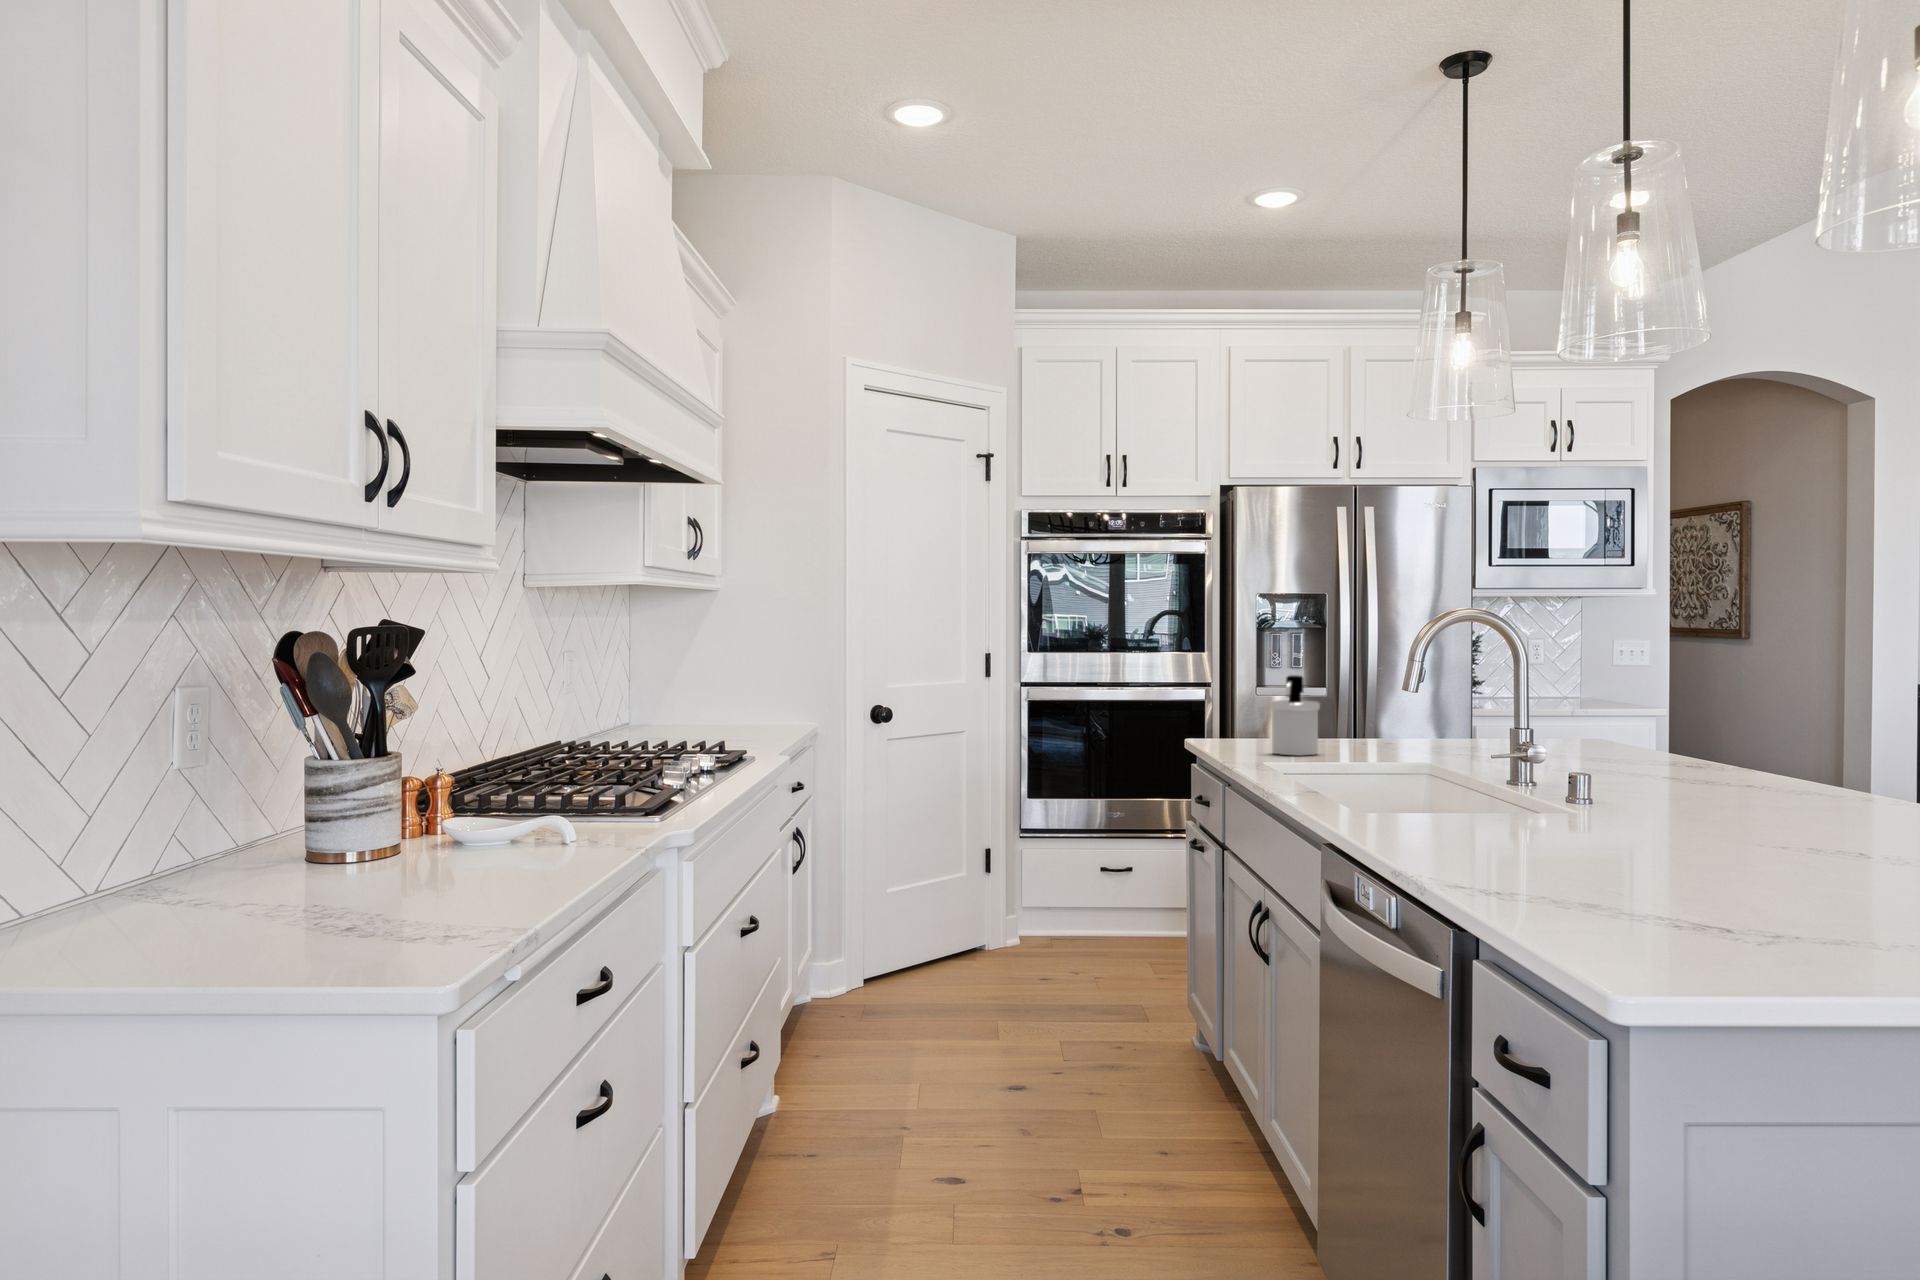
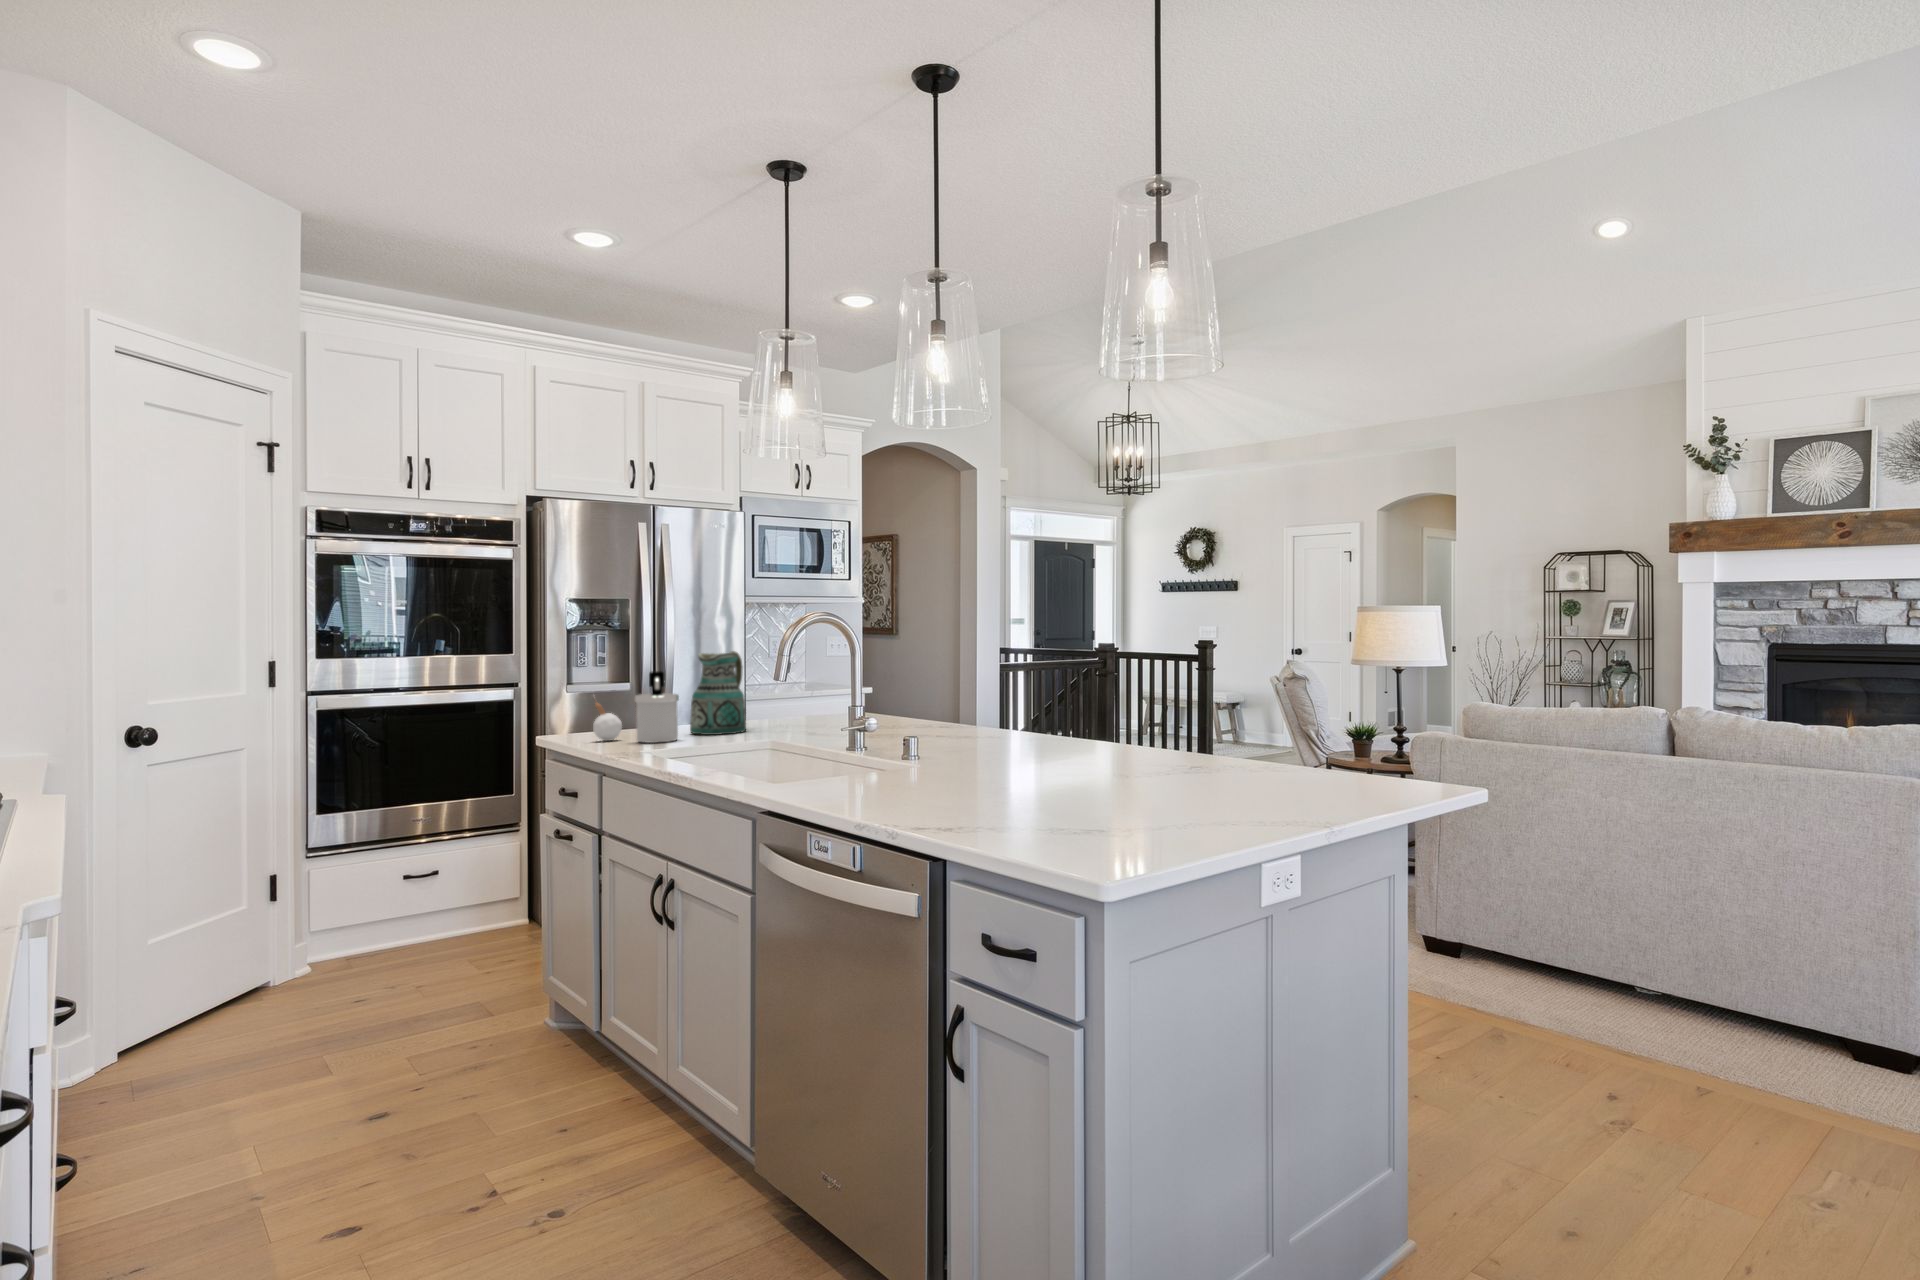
ceramic pitcher: none [1342,655,1413,753] -> present [690,651,746,735]
candle: none [1233,697,1263,749] -> present [593,702,622,741]

